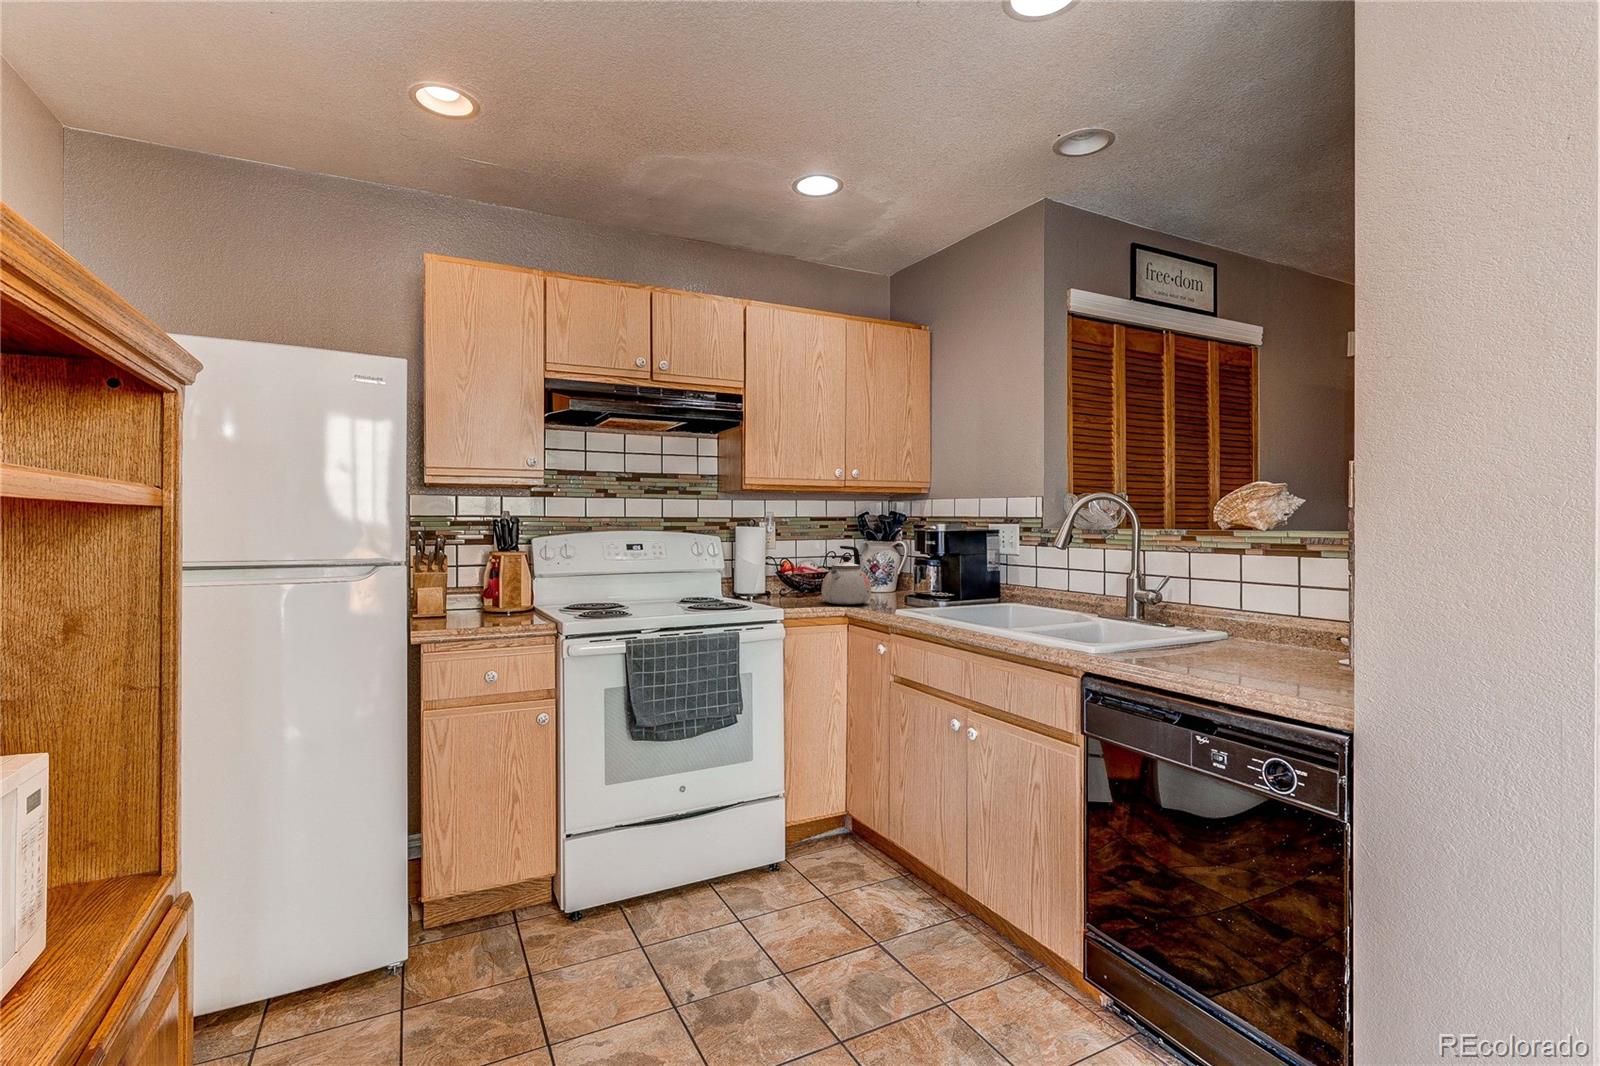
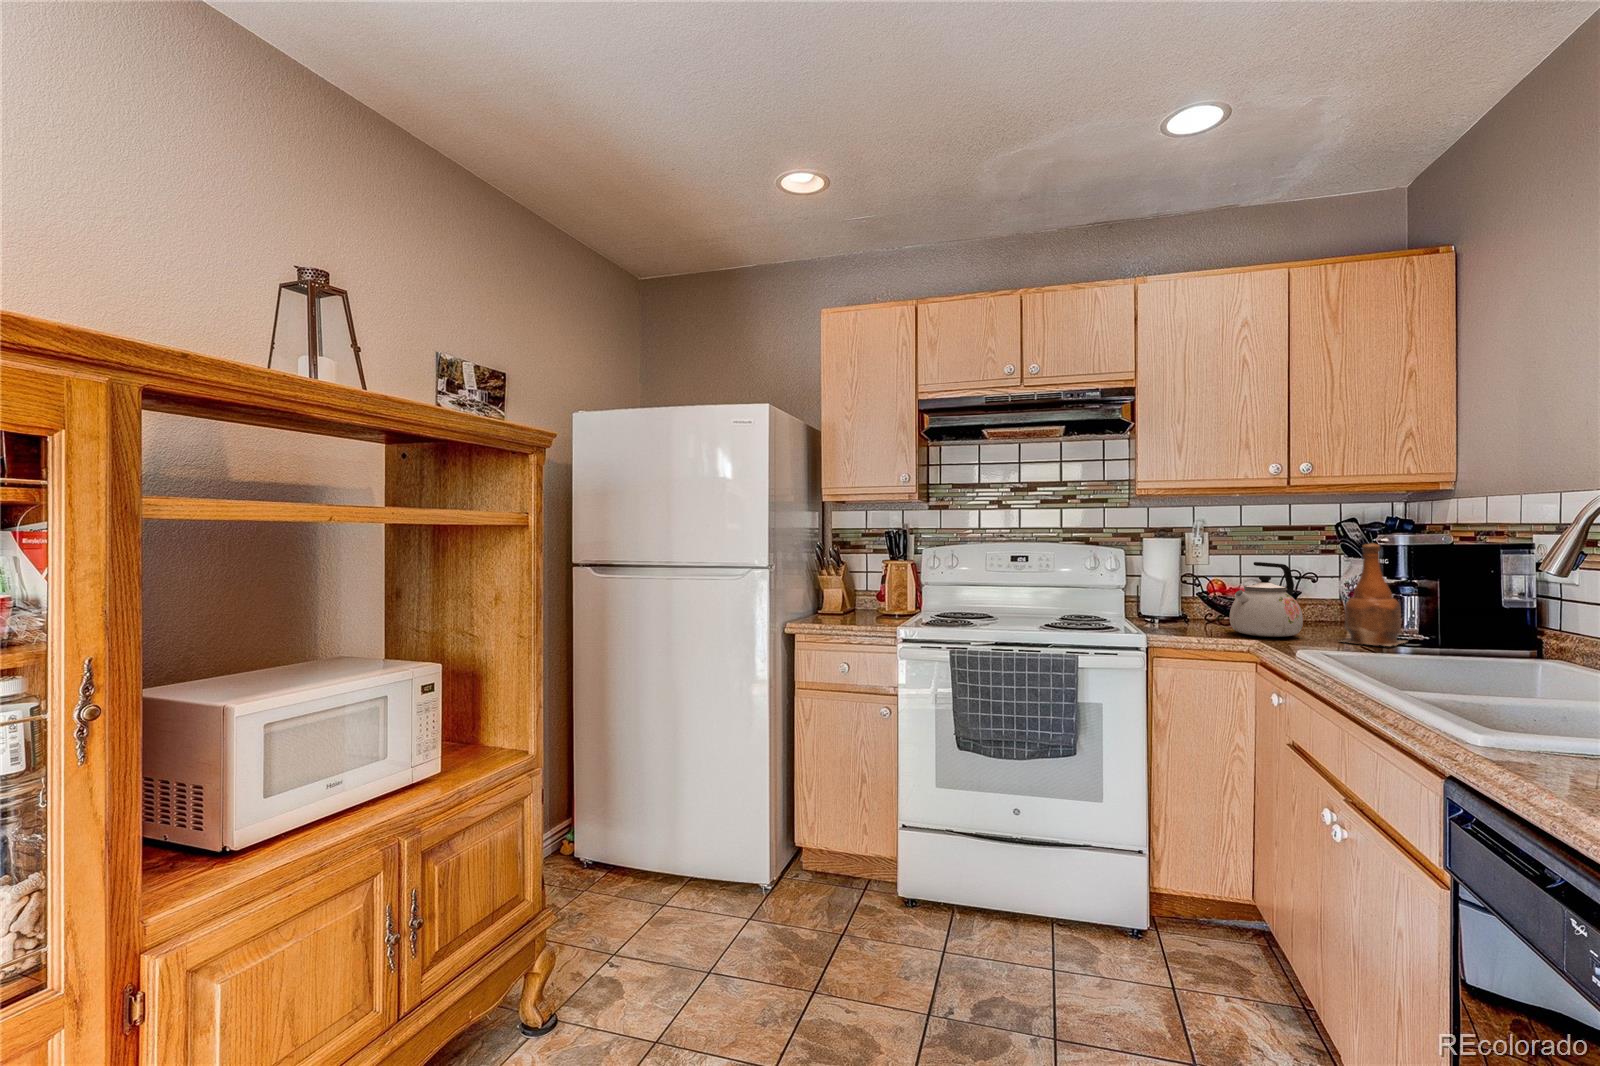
bottle: none [893,531,926,604] -> present [1343,544,1405,646]

